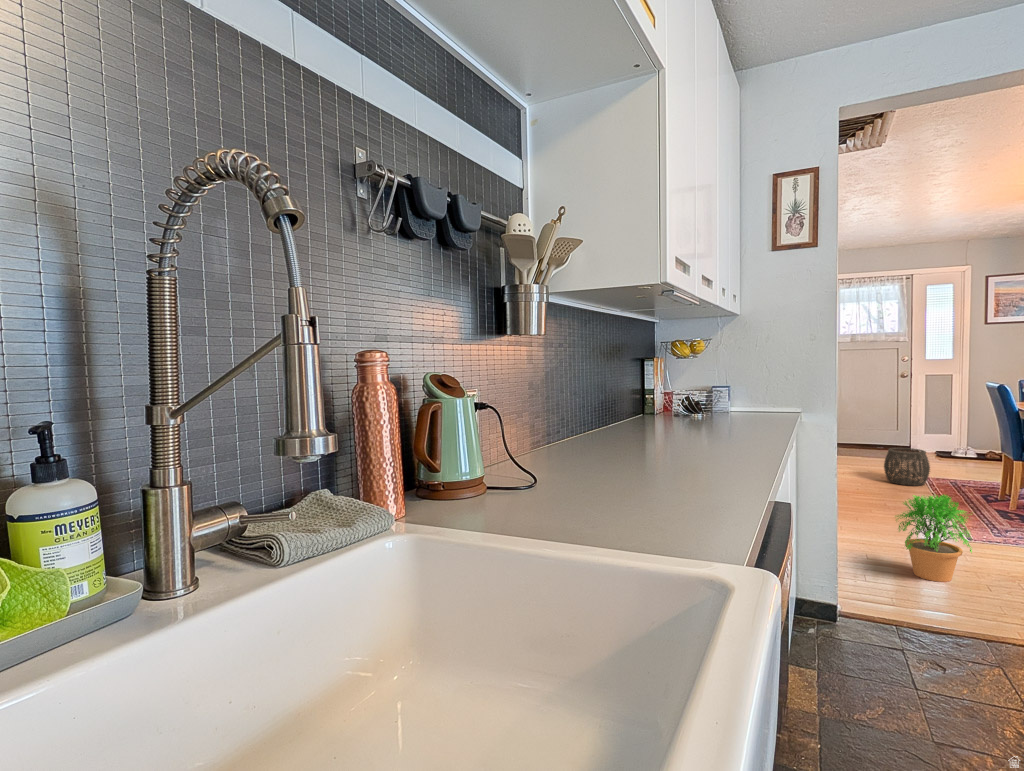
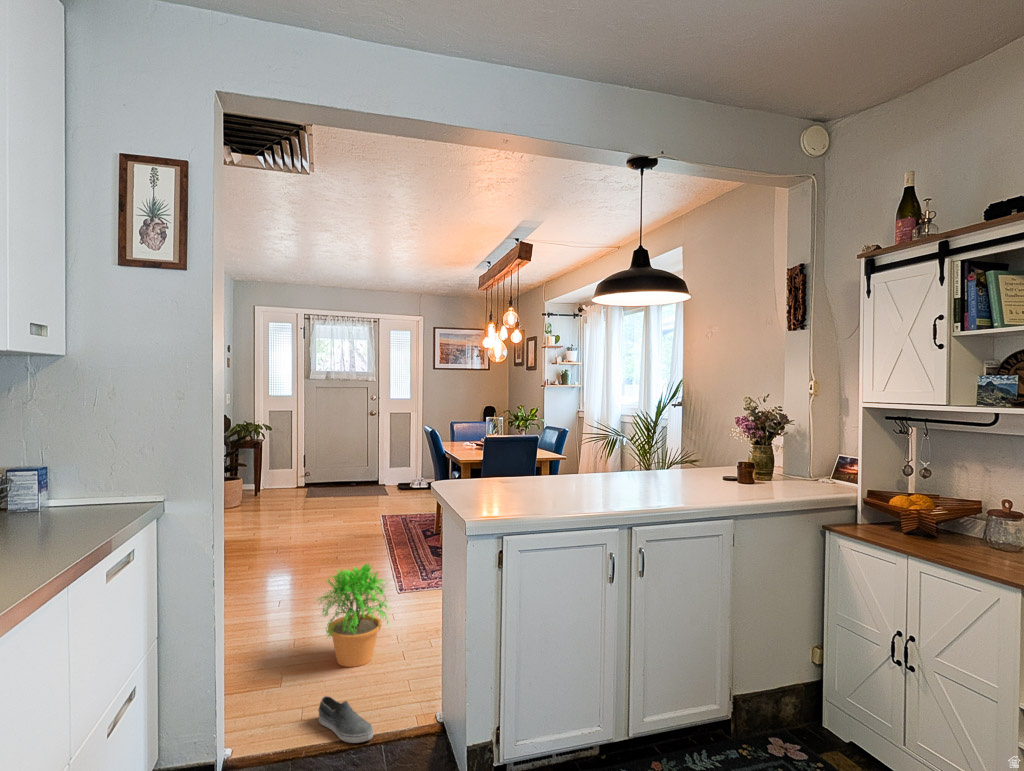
woven basket: present [884,448,930,486] -> none [345,490,384,529]
shoe: none [911,587,971,628] -> present [318,696,373,743]

